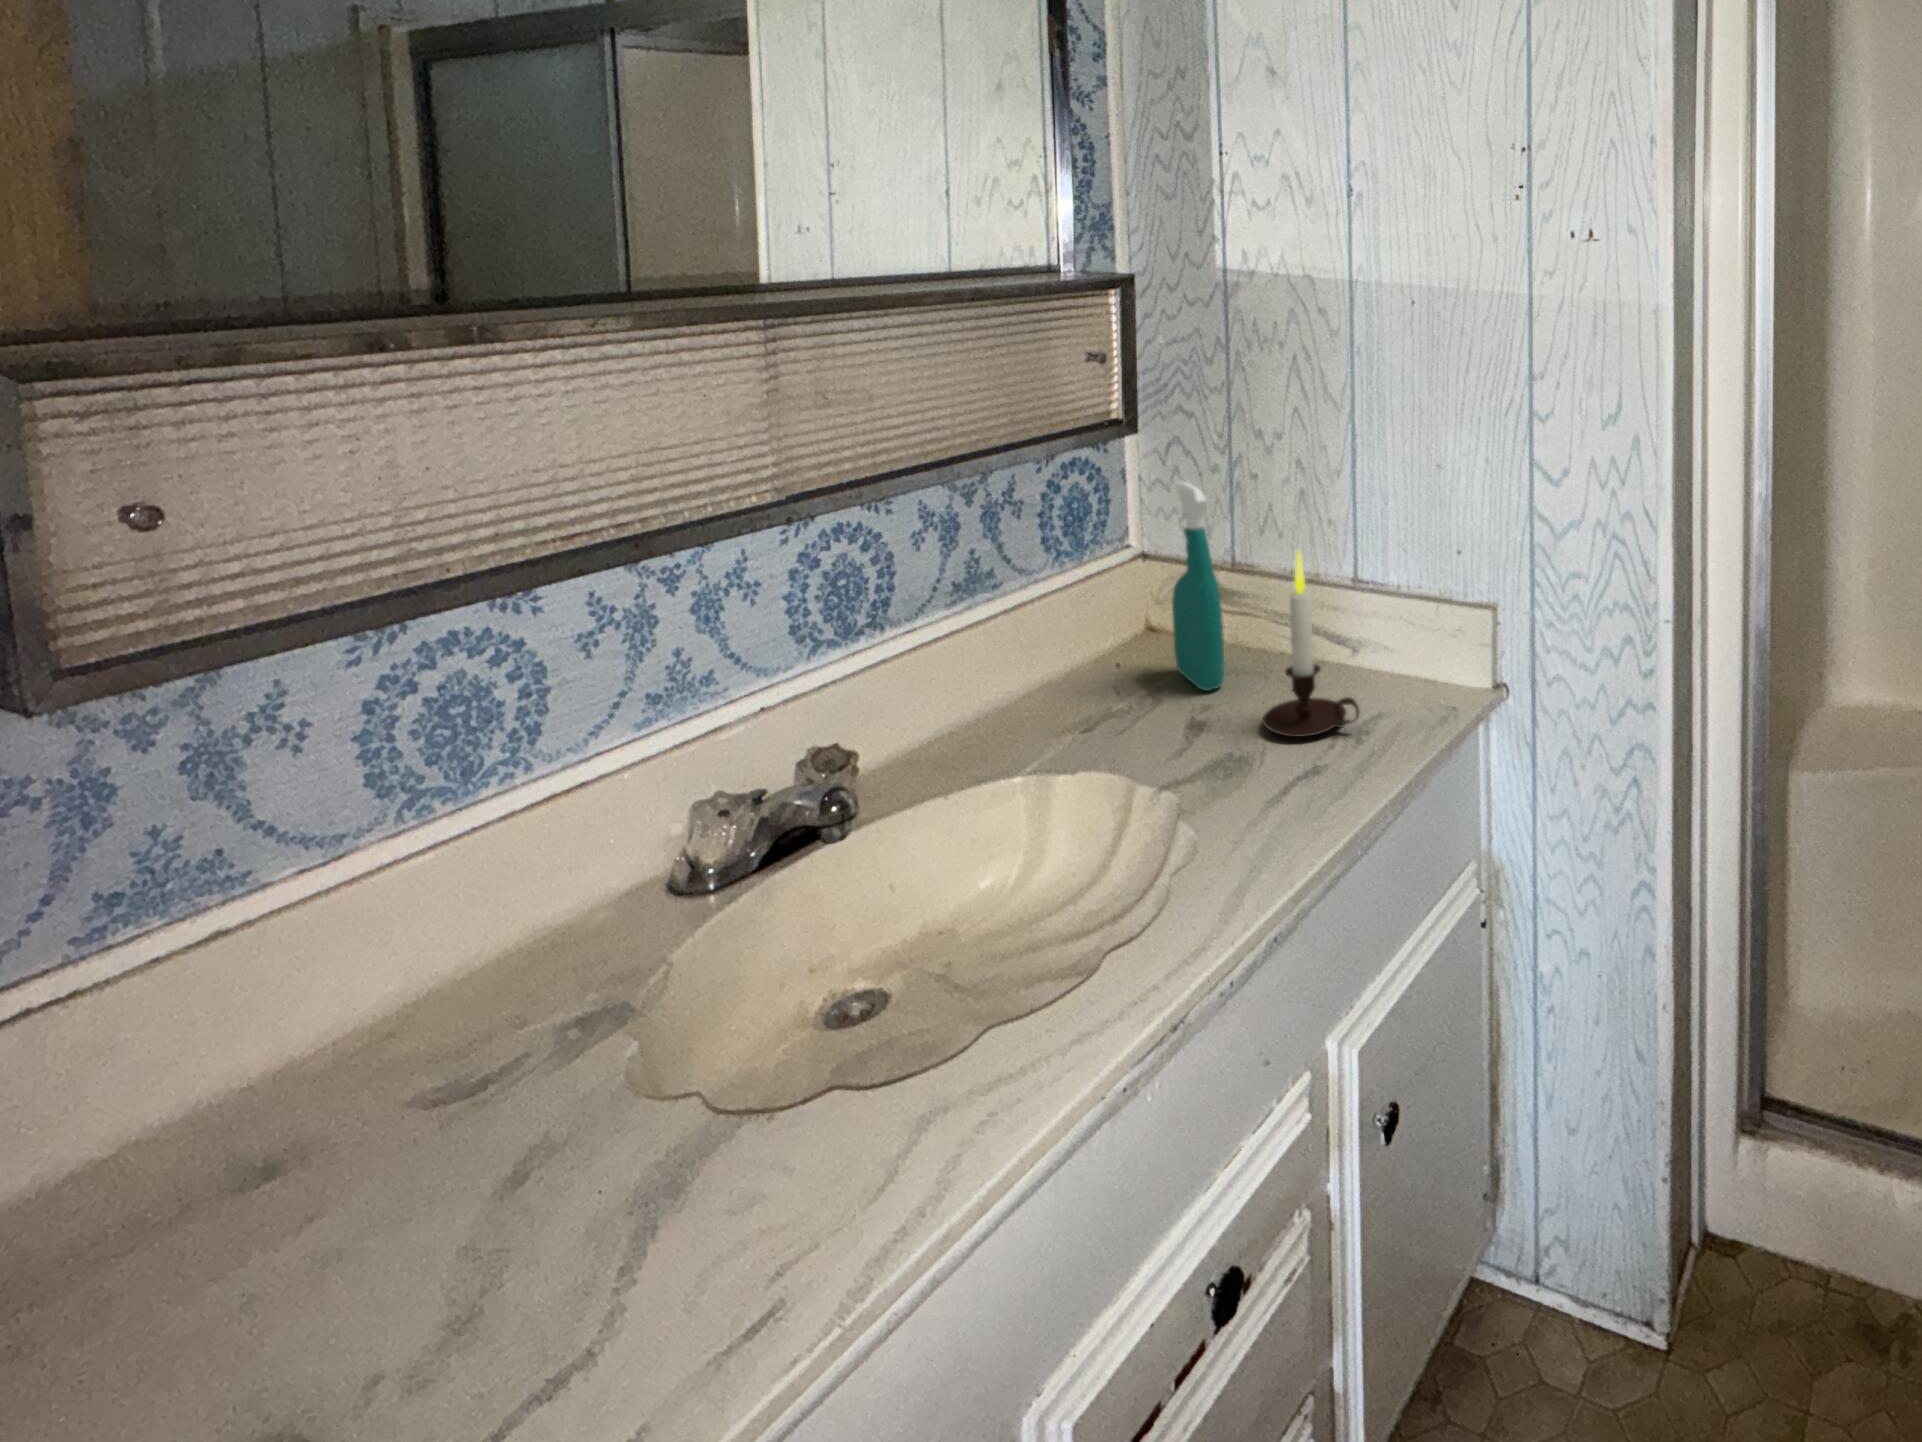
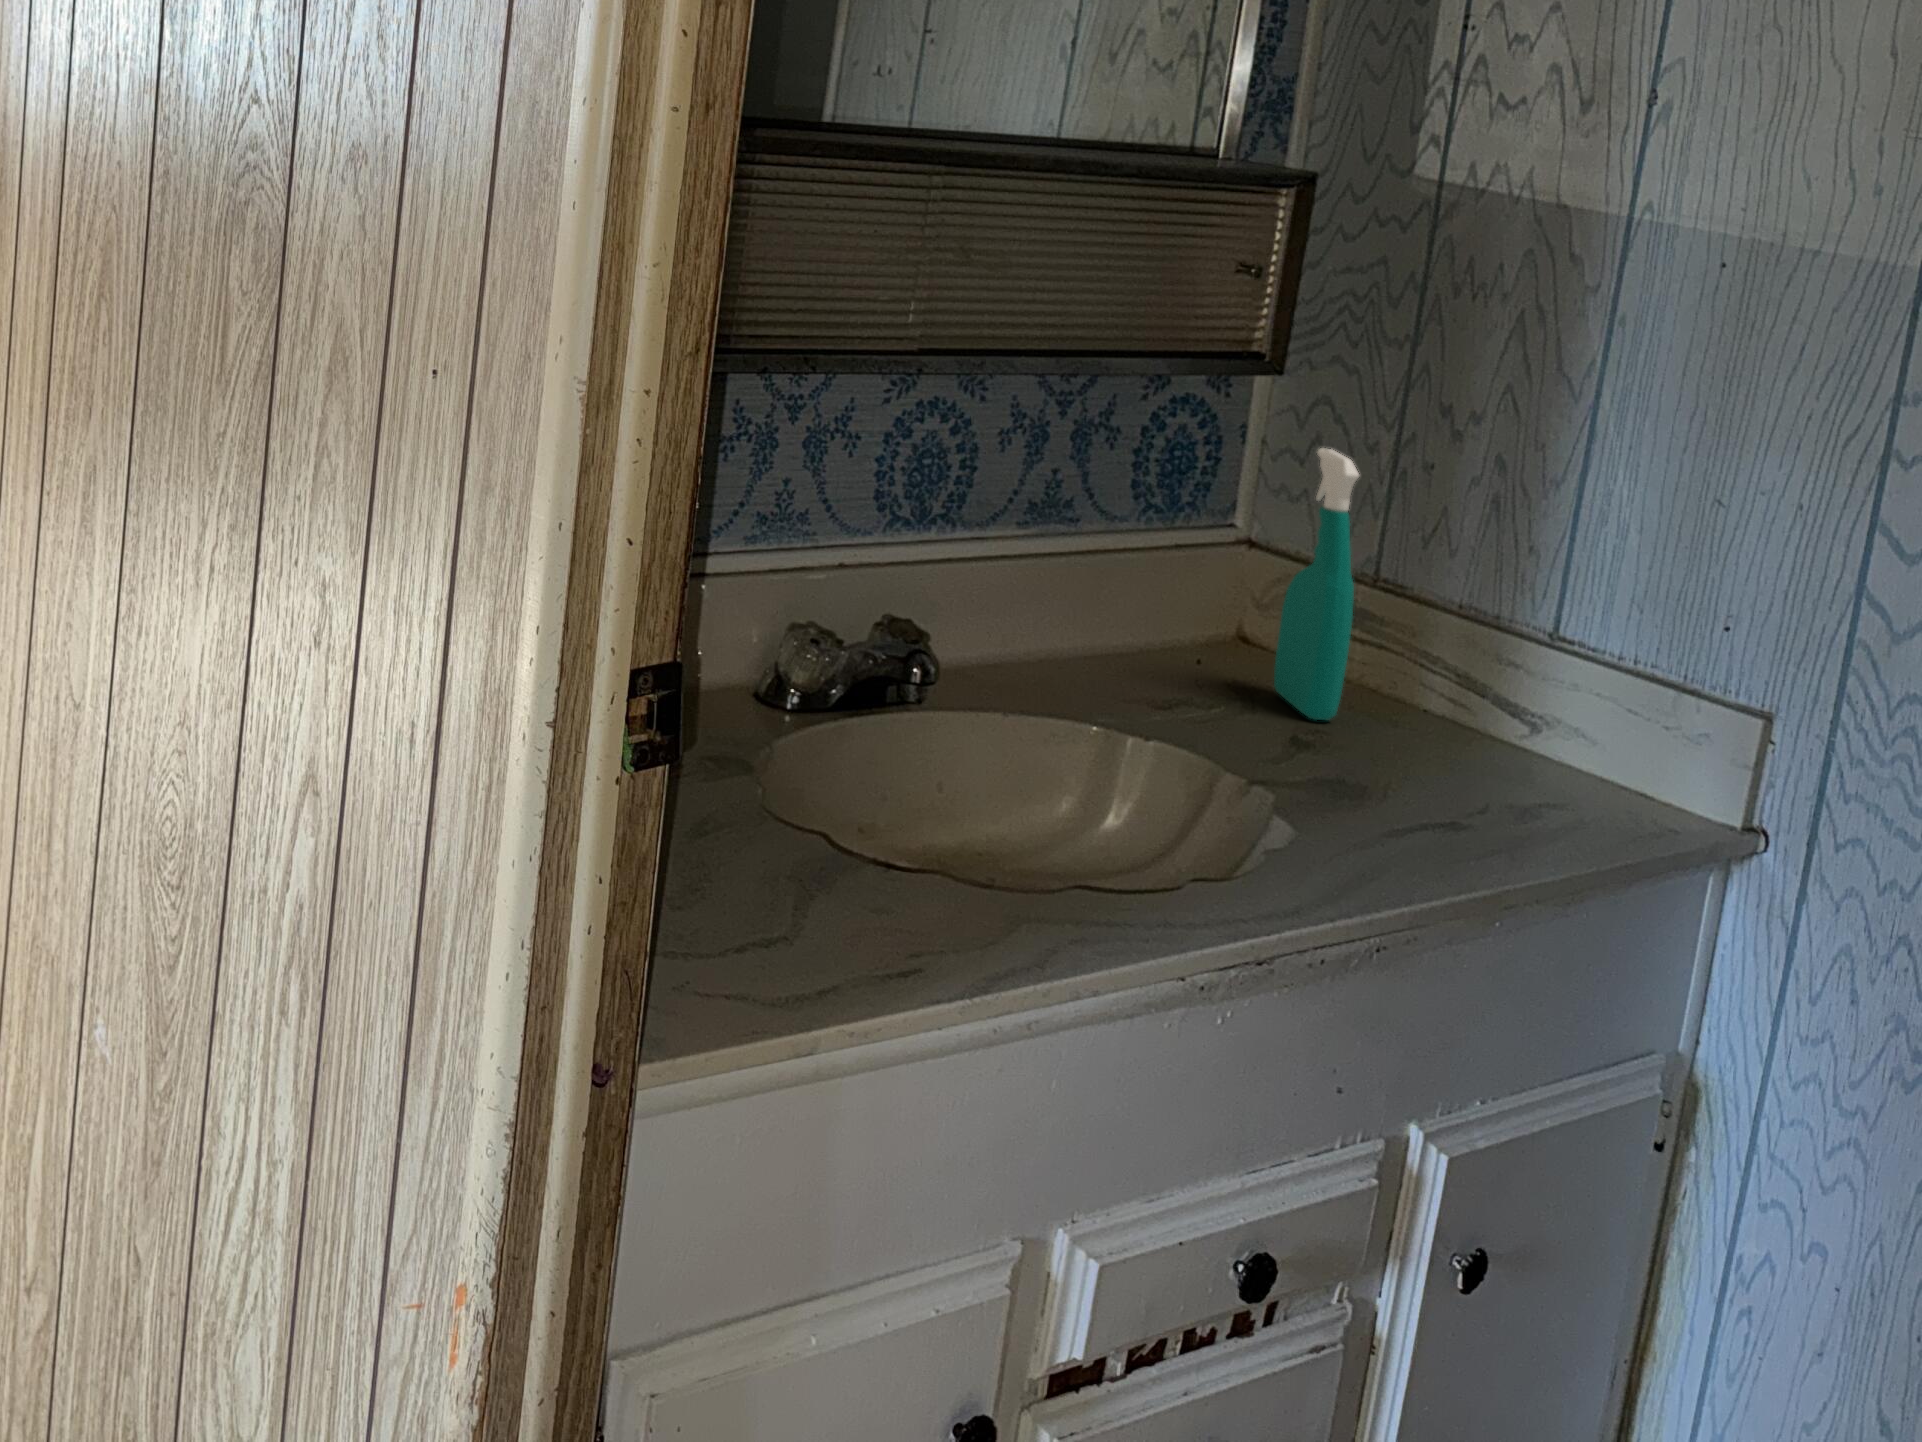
candle: present [1262,551,1359,737] -> none [1386,555,1528,800]

